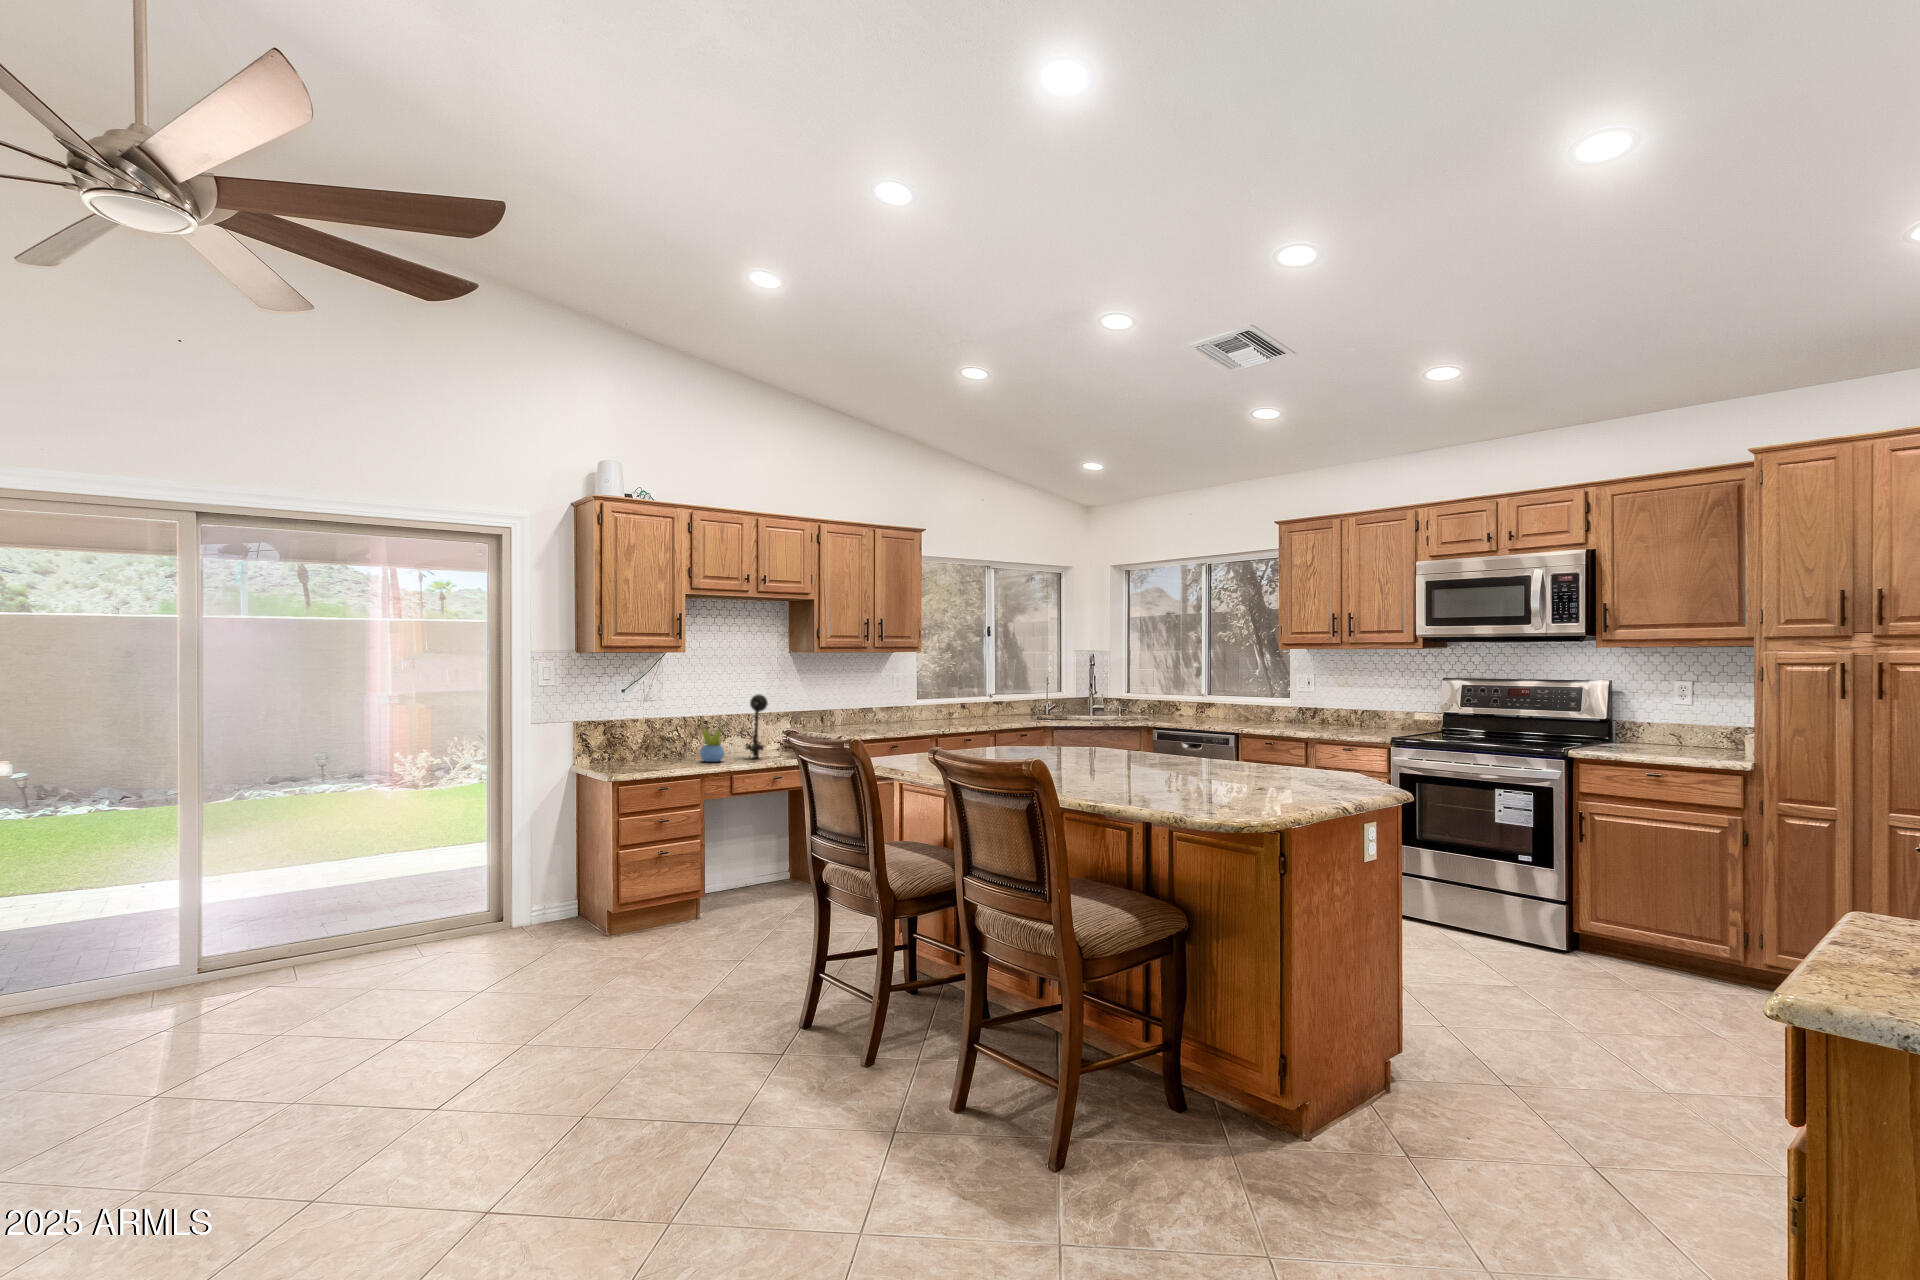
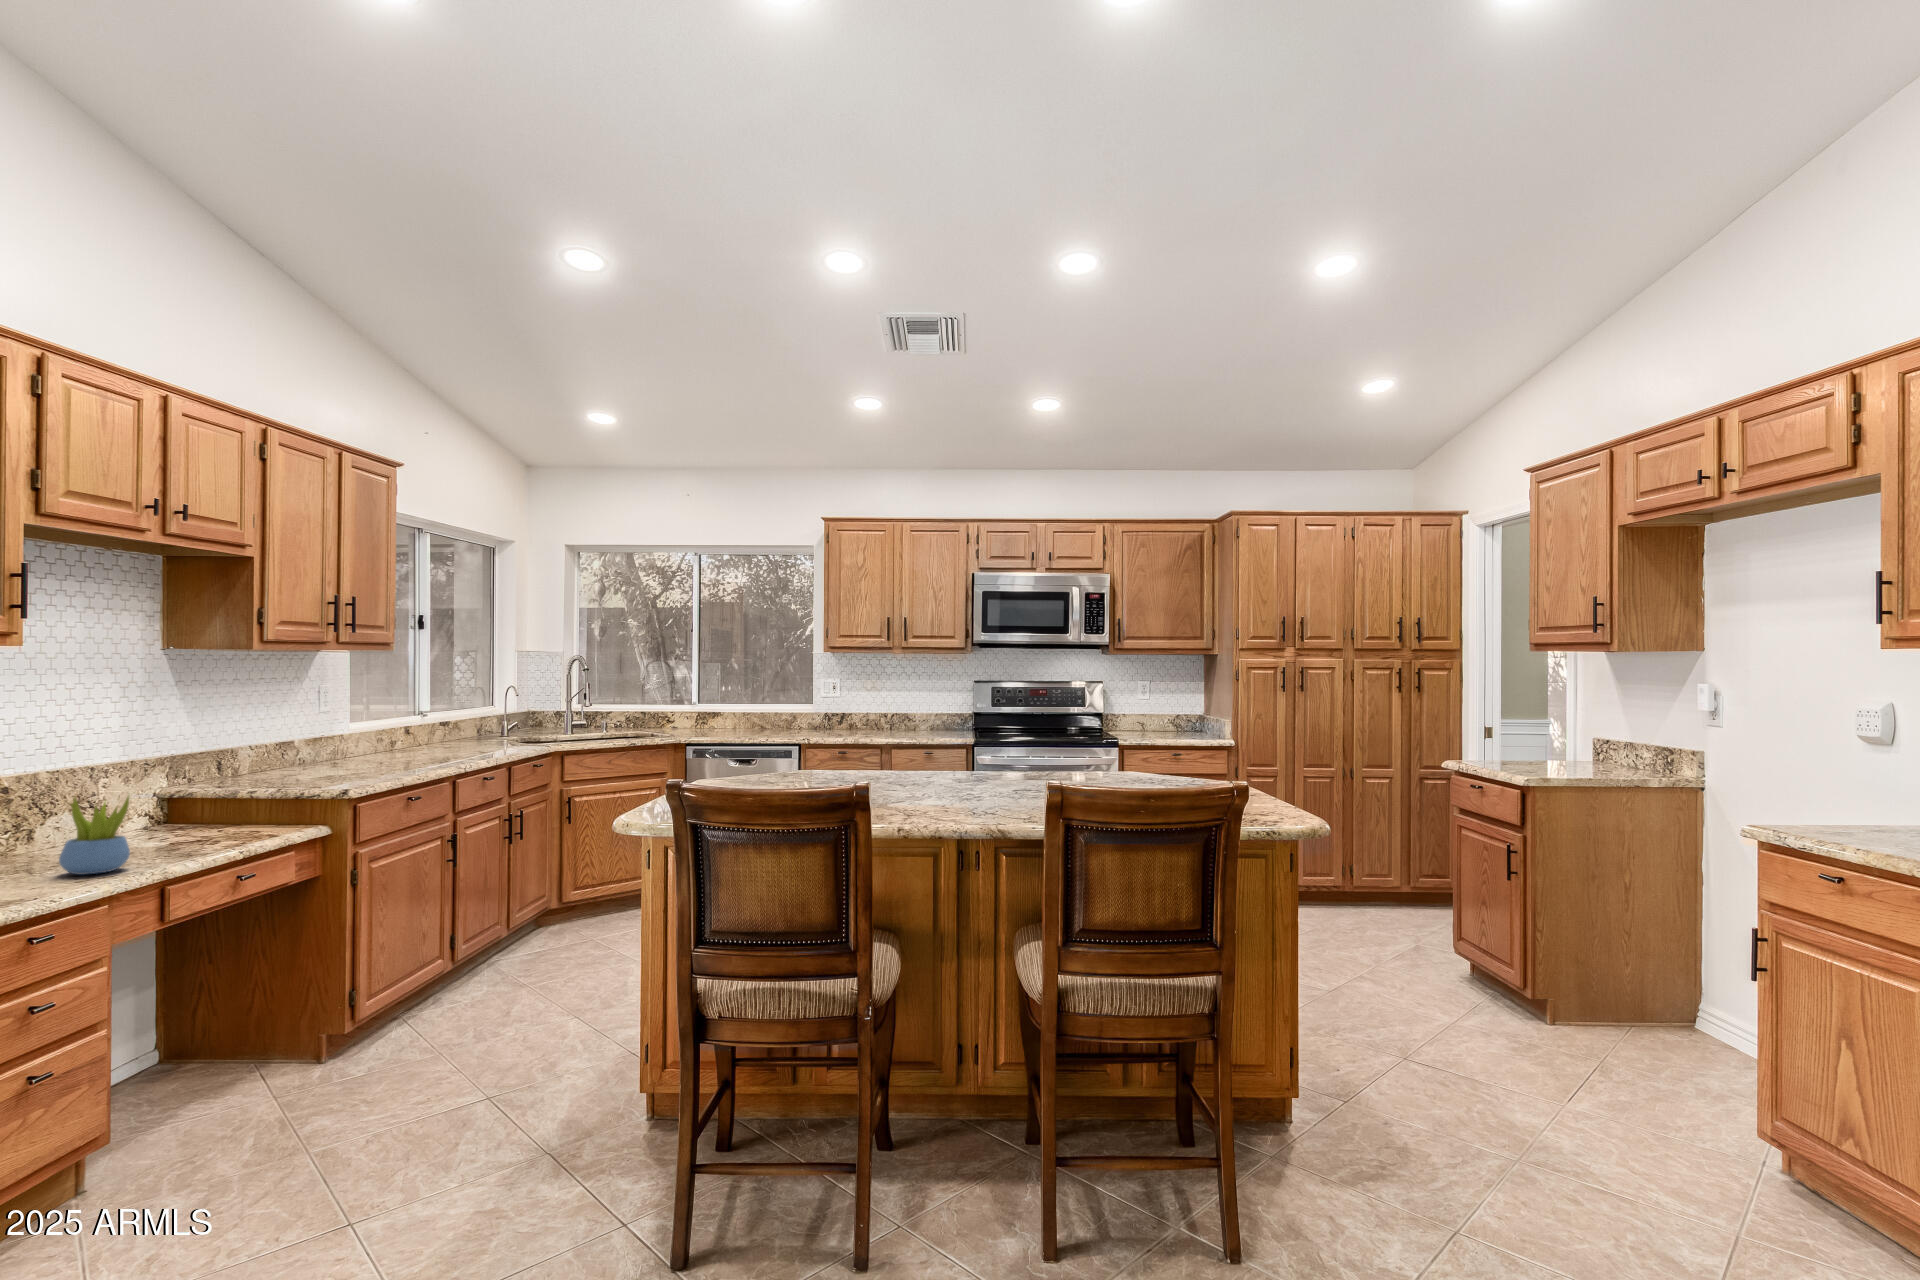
desk lamp: present [746,694,768,757] -> none [154,726,207,850]

